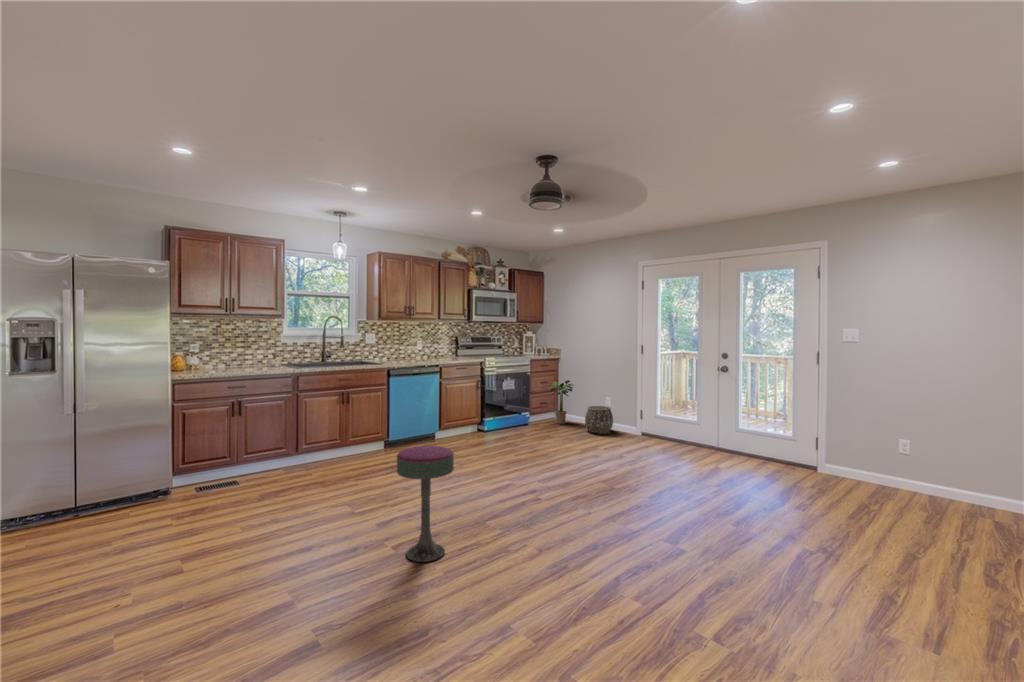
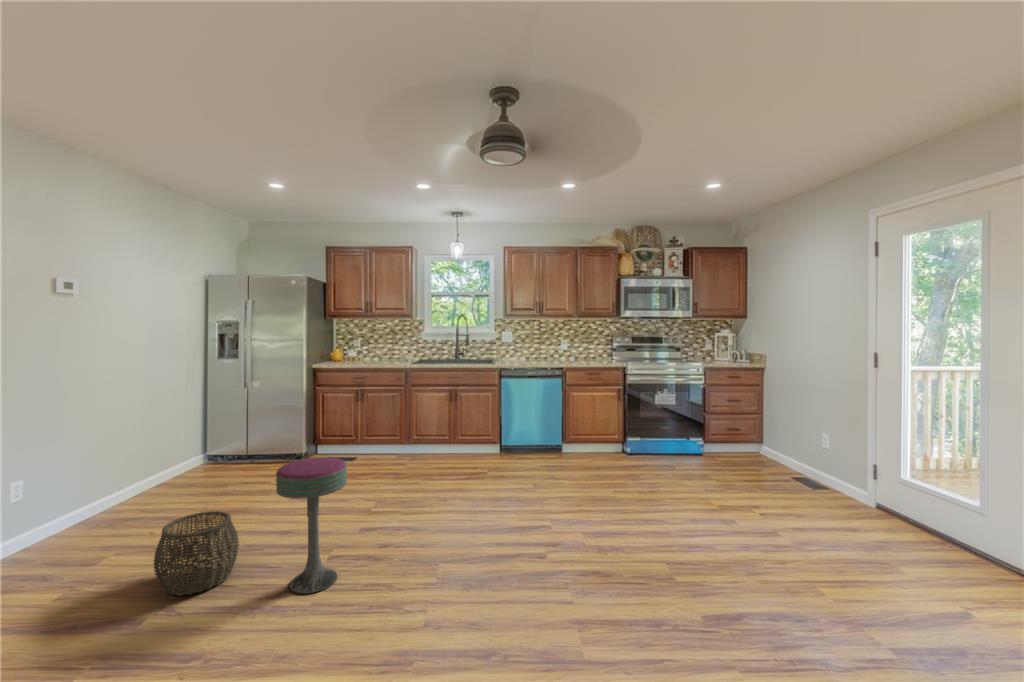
potted plant: present [549,380,573,424] -> none [735,400,779,462]
woven basket: present [585,406,613,433] -> present [153,511,239,596]

